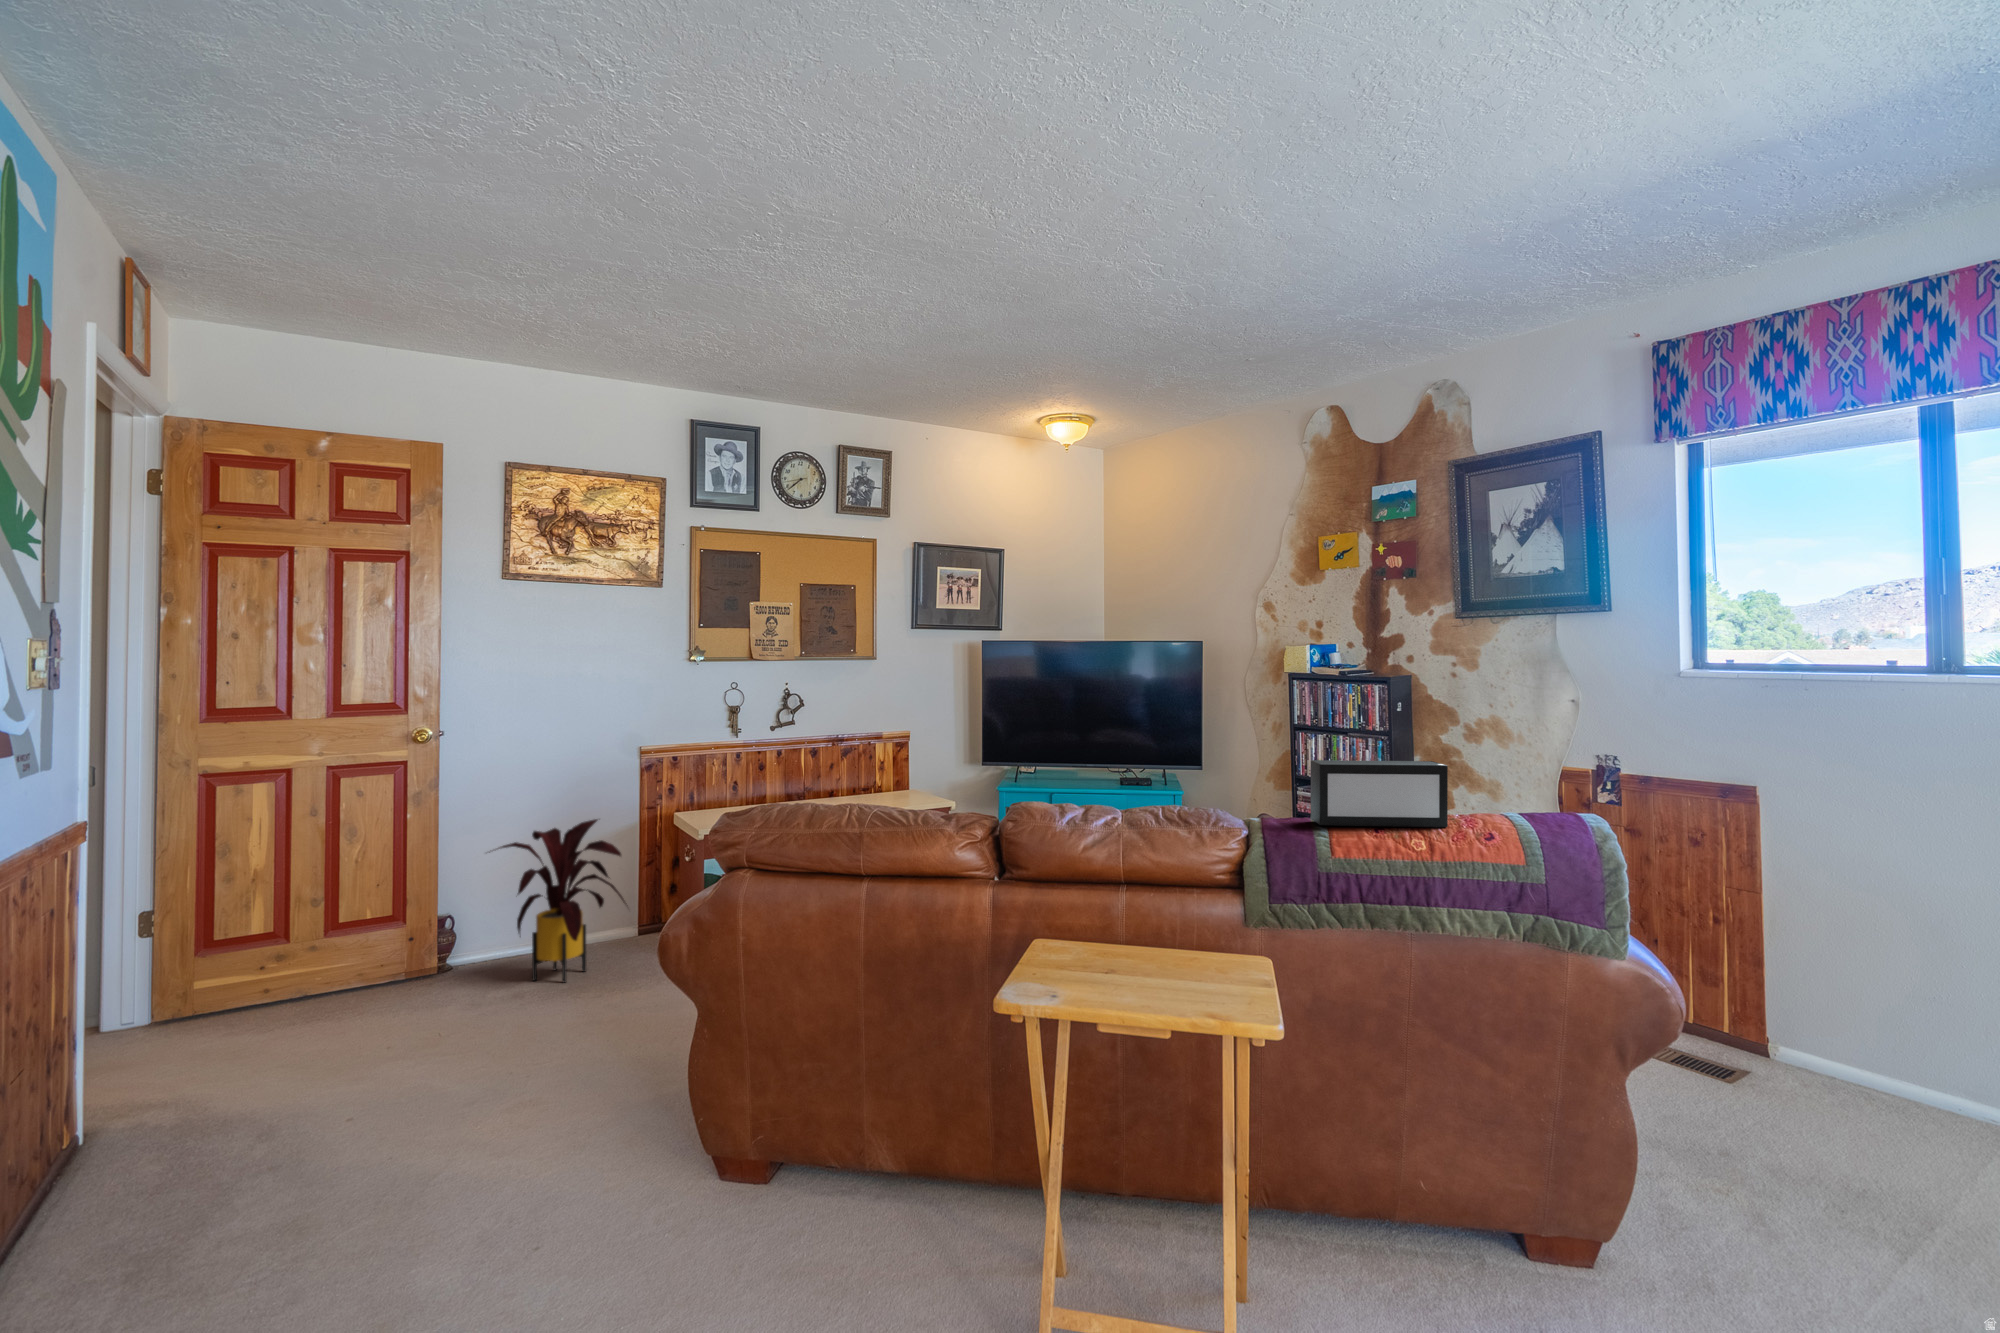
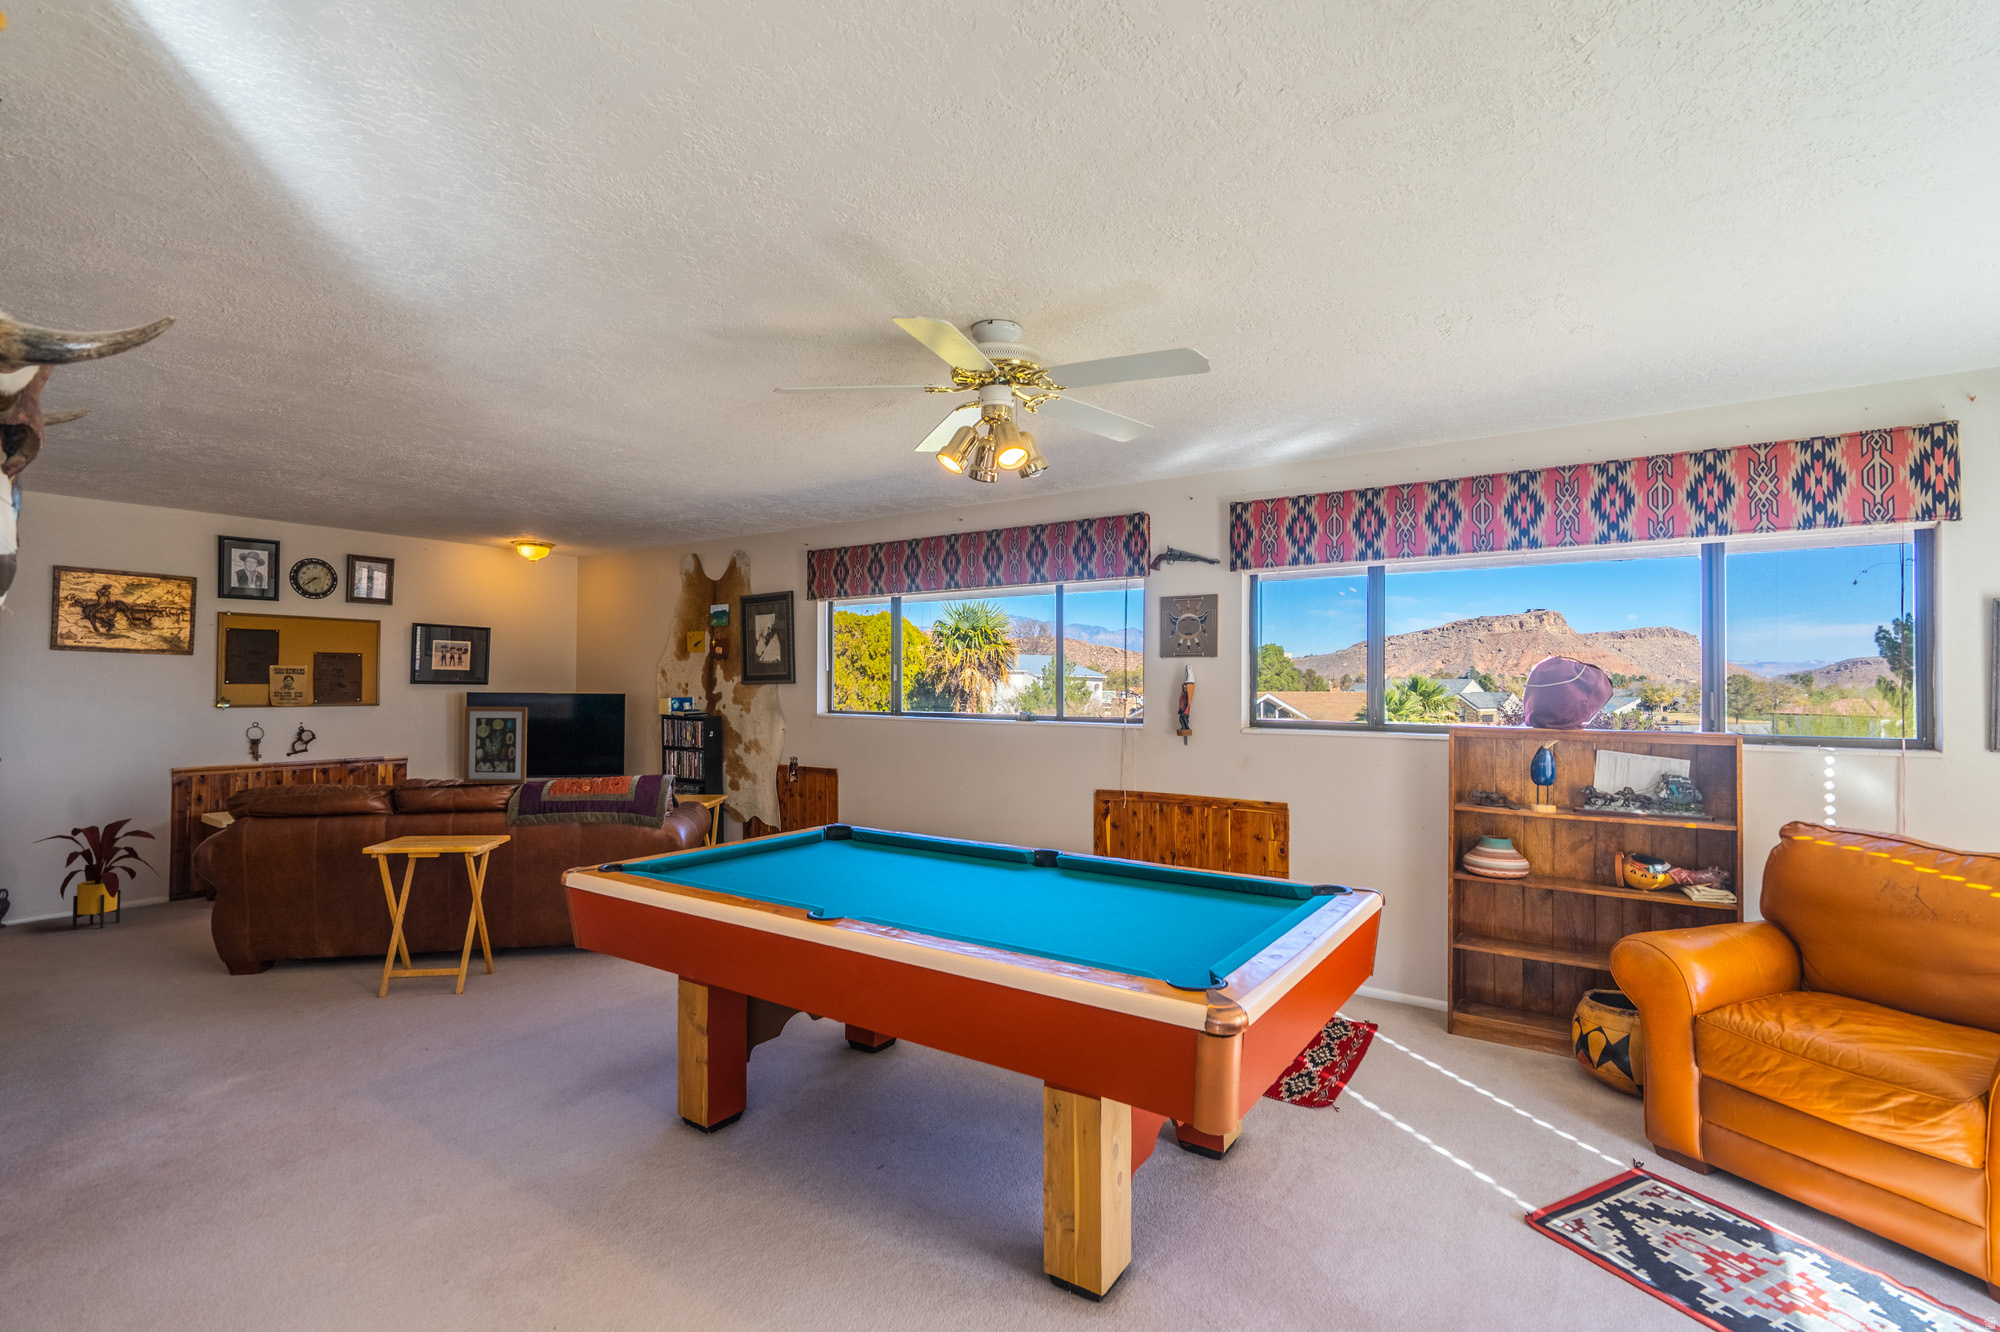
picture frame: none [1133,641,1280,824] -> present [463,707,527,784]
speaker: present [1311,760,1448,828] -> none [540,756,596,783]

